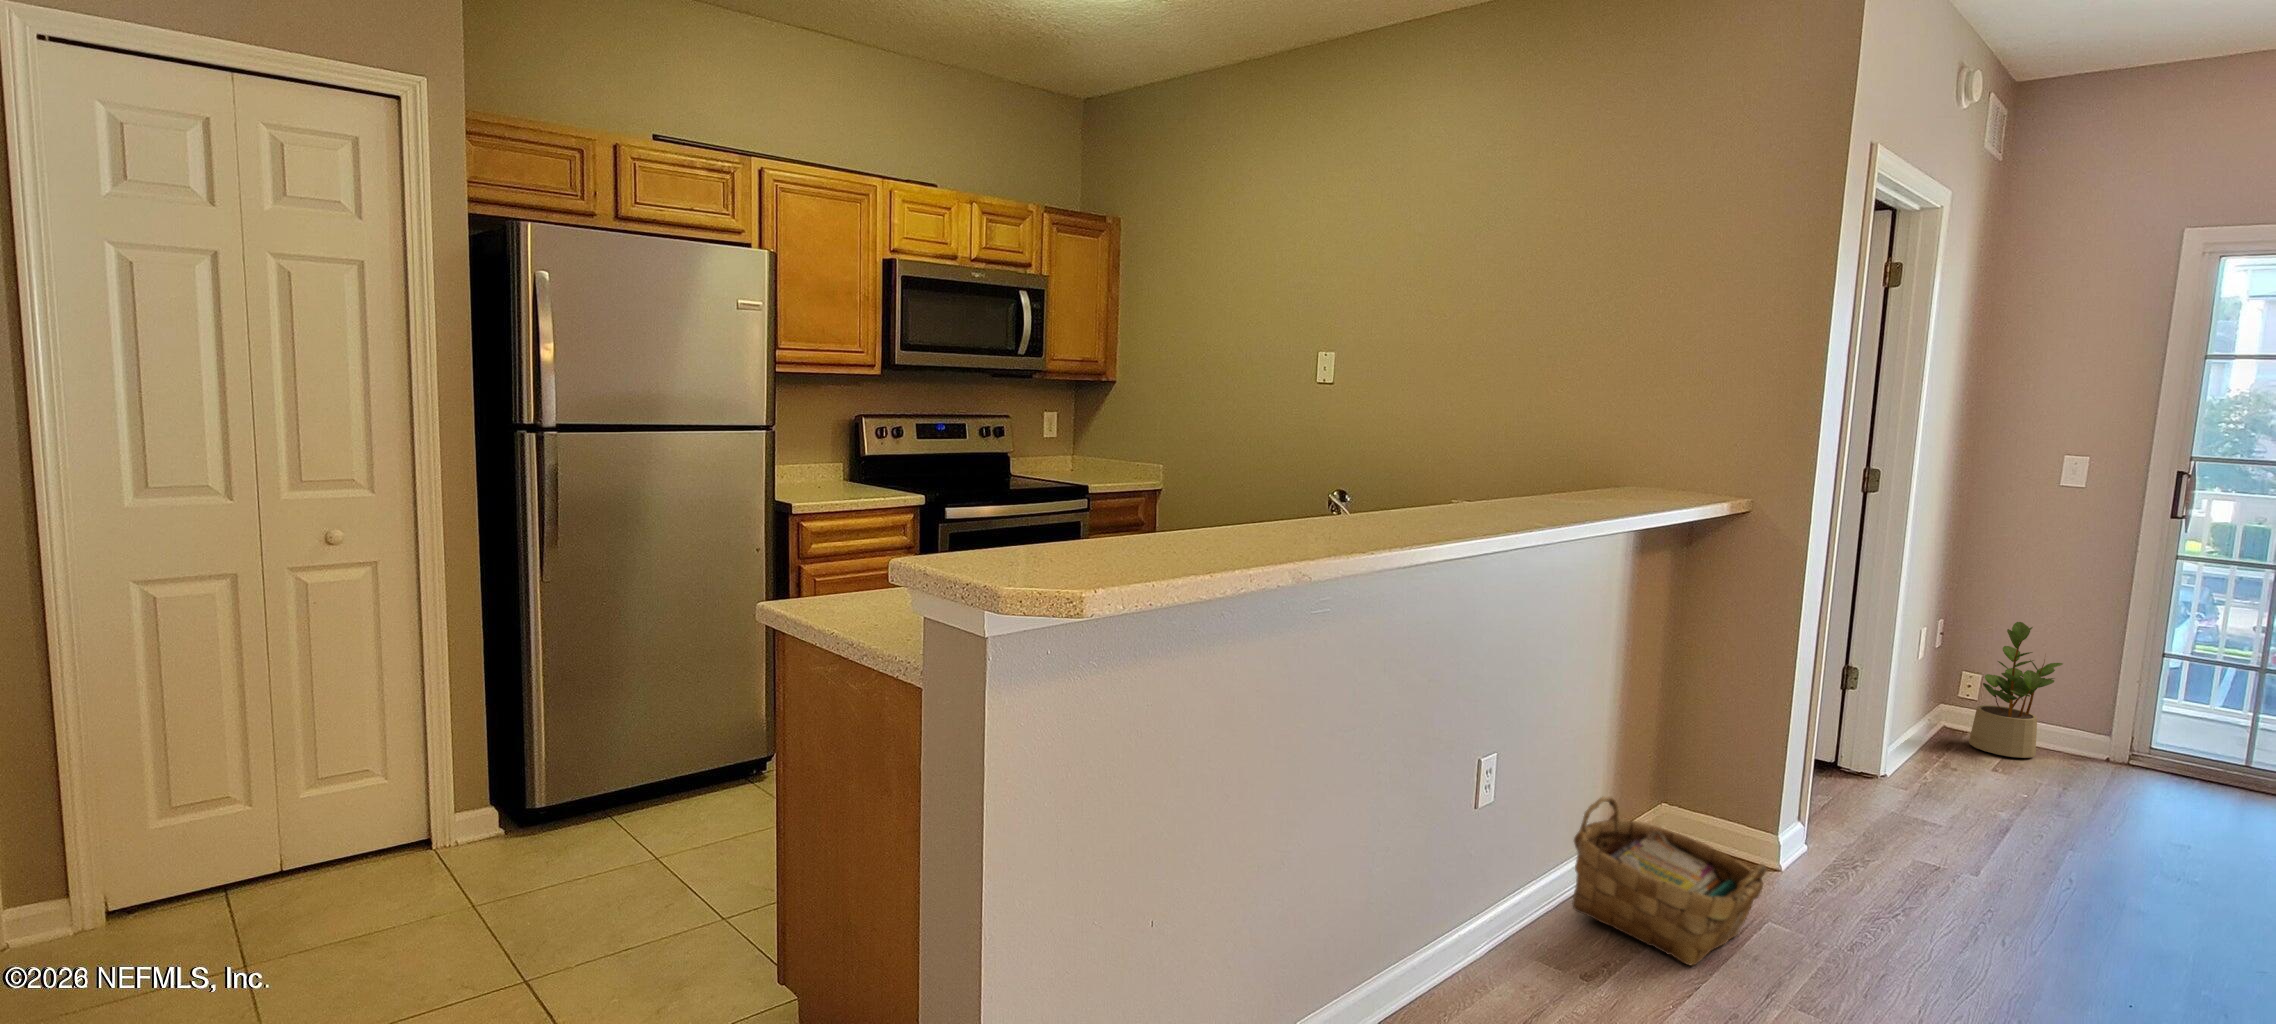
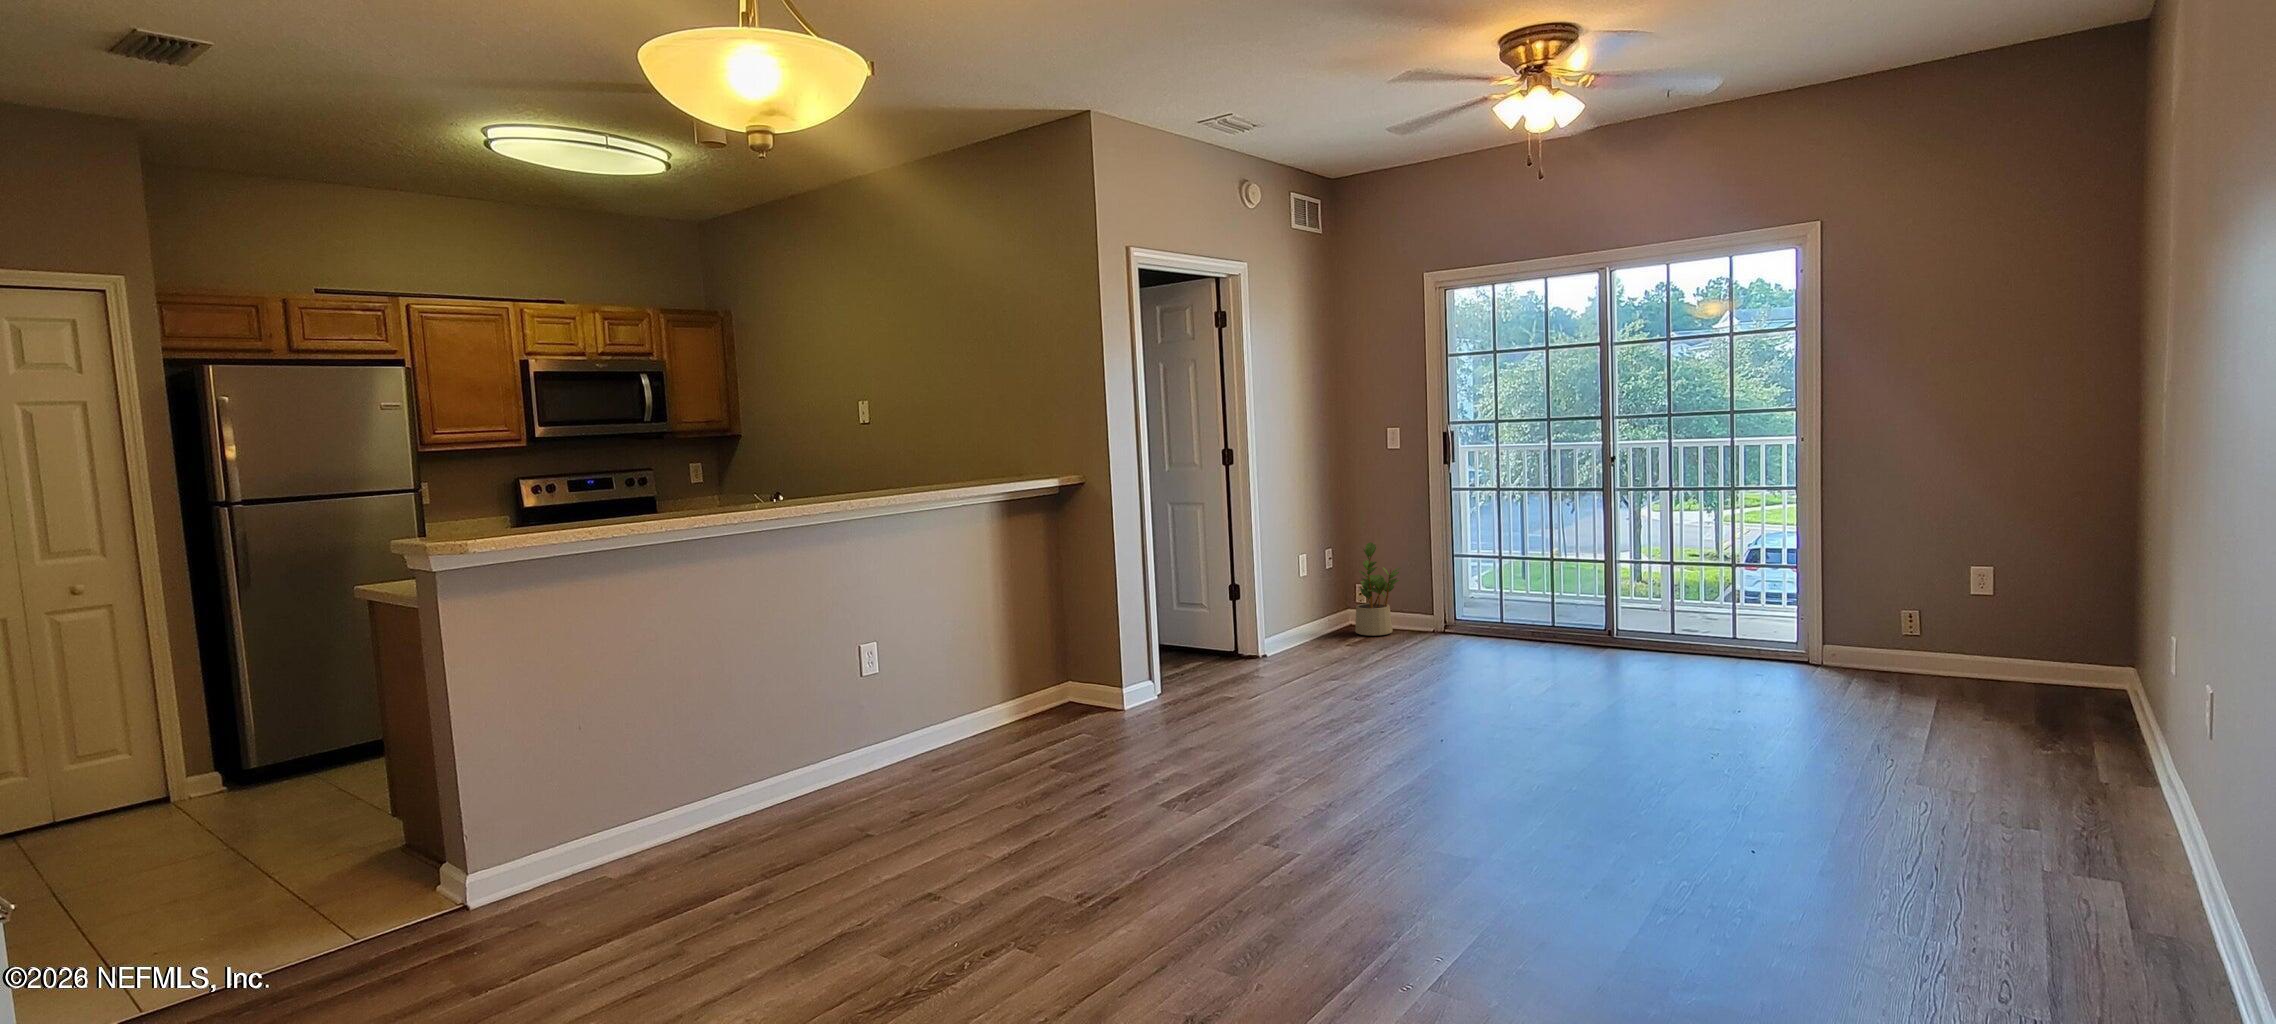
woven basket: present [1572,796,1766,966] -> none [964,667,1066,755]

